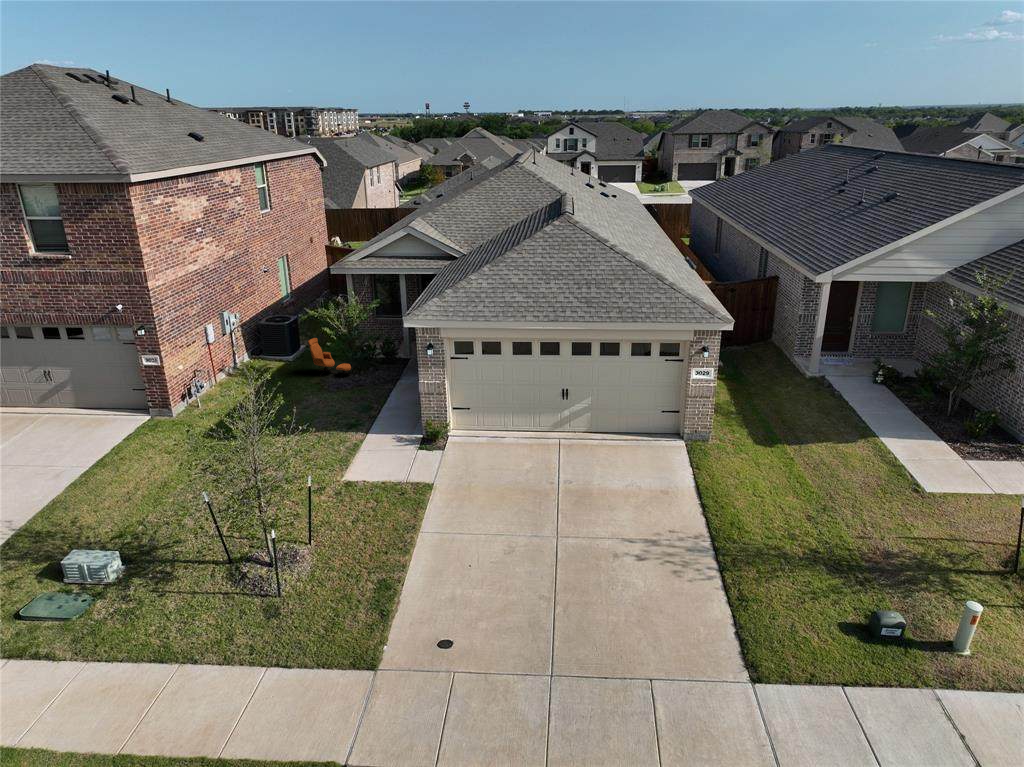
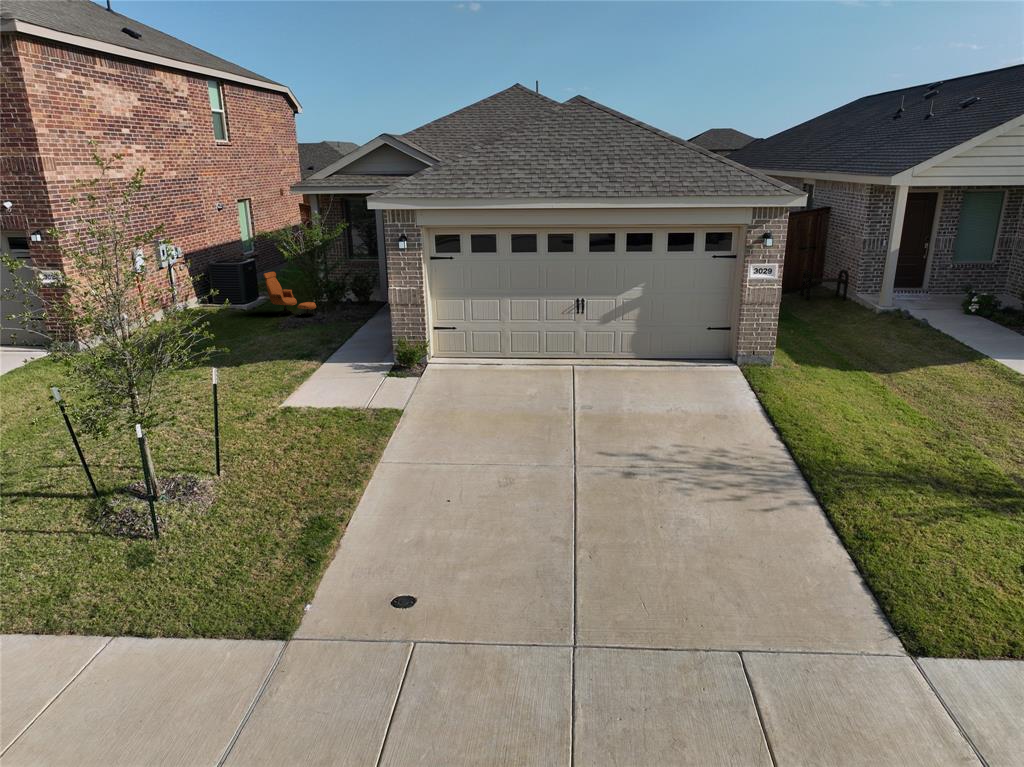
bench: none [752,337,791,364] -> present [800,269,849,300]

